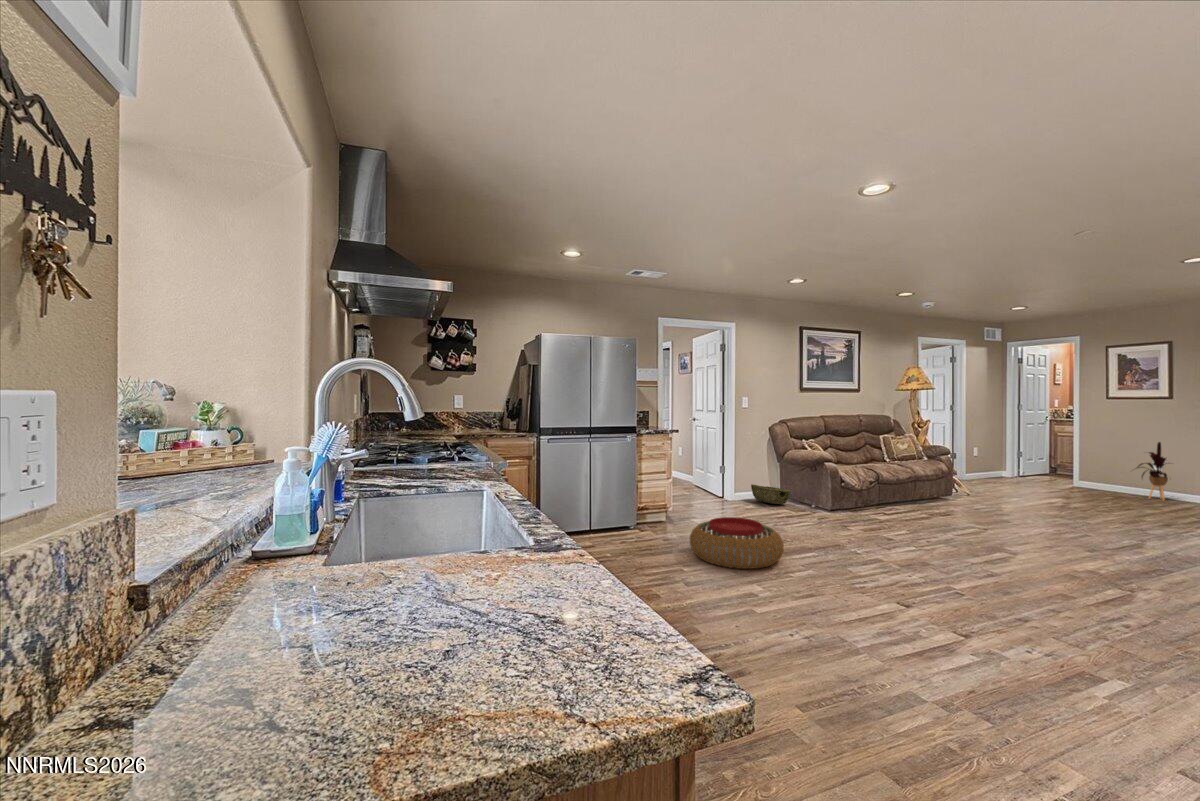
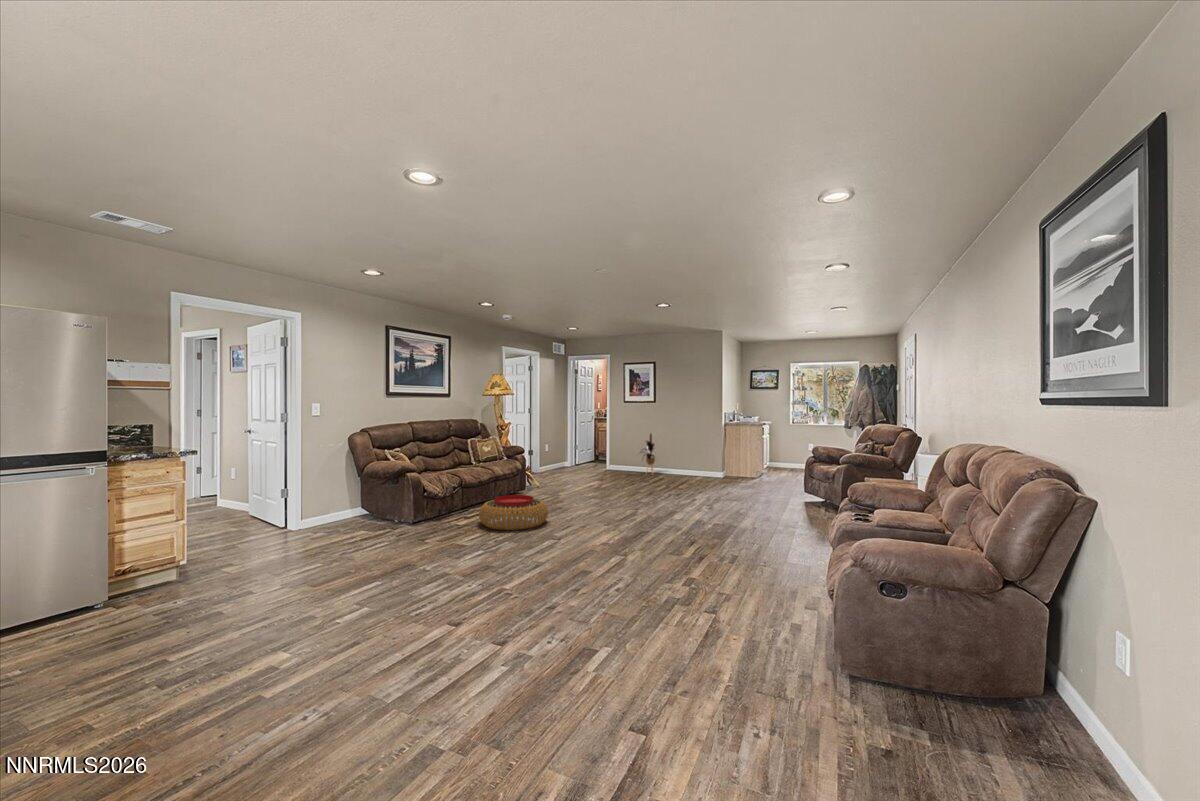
woven basket: present [751,484,790,504] -> none [323,506,371,526]
pouf: present [690,517,784,569] -> present [479,495,548,530]

